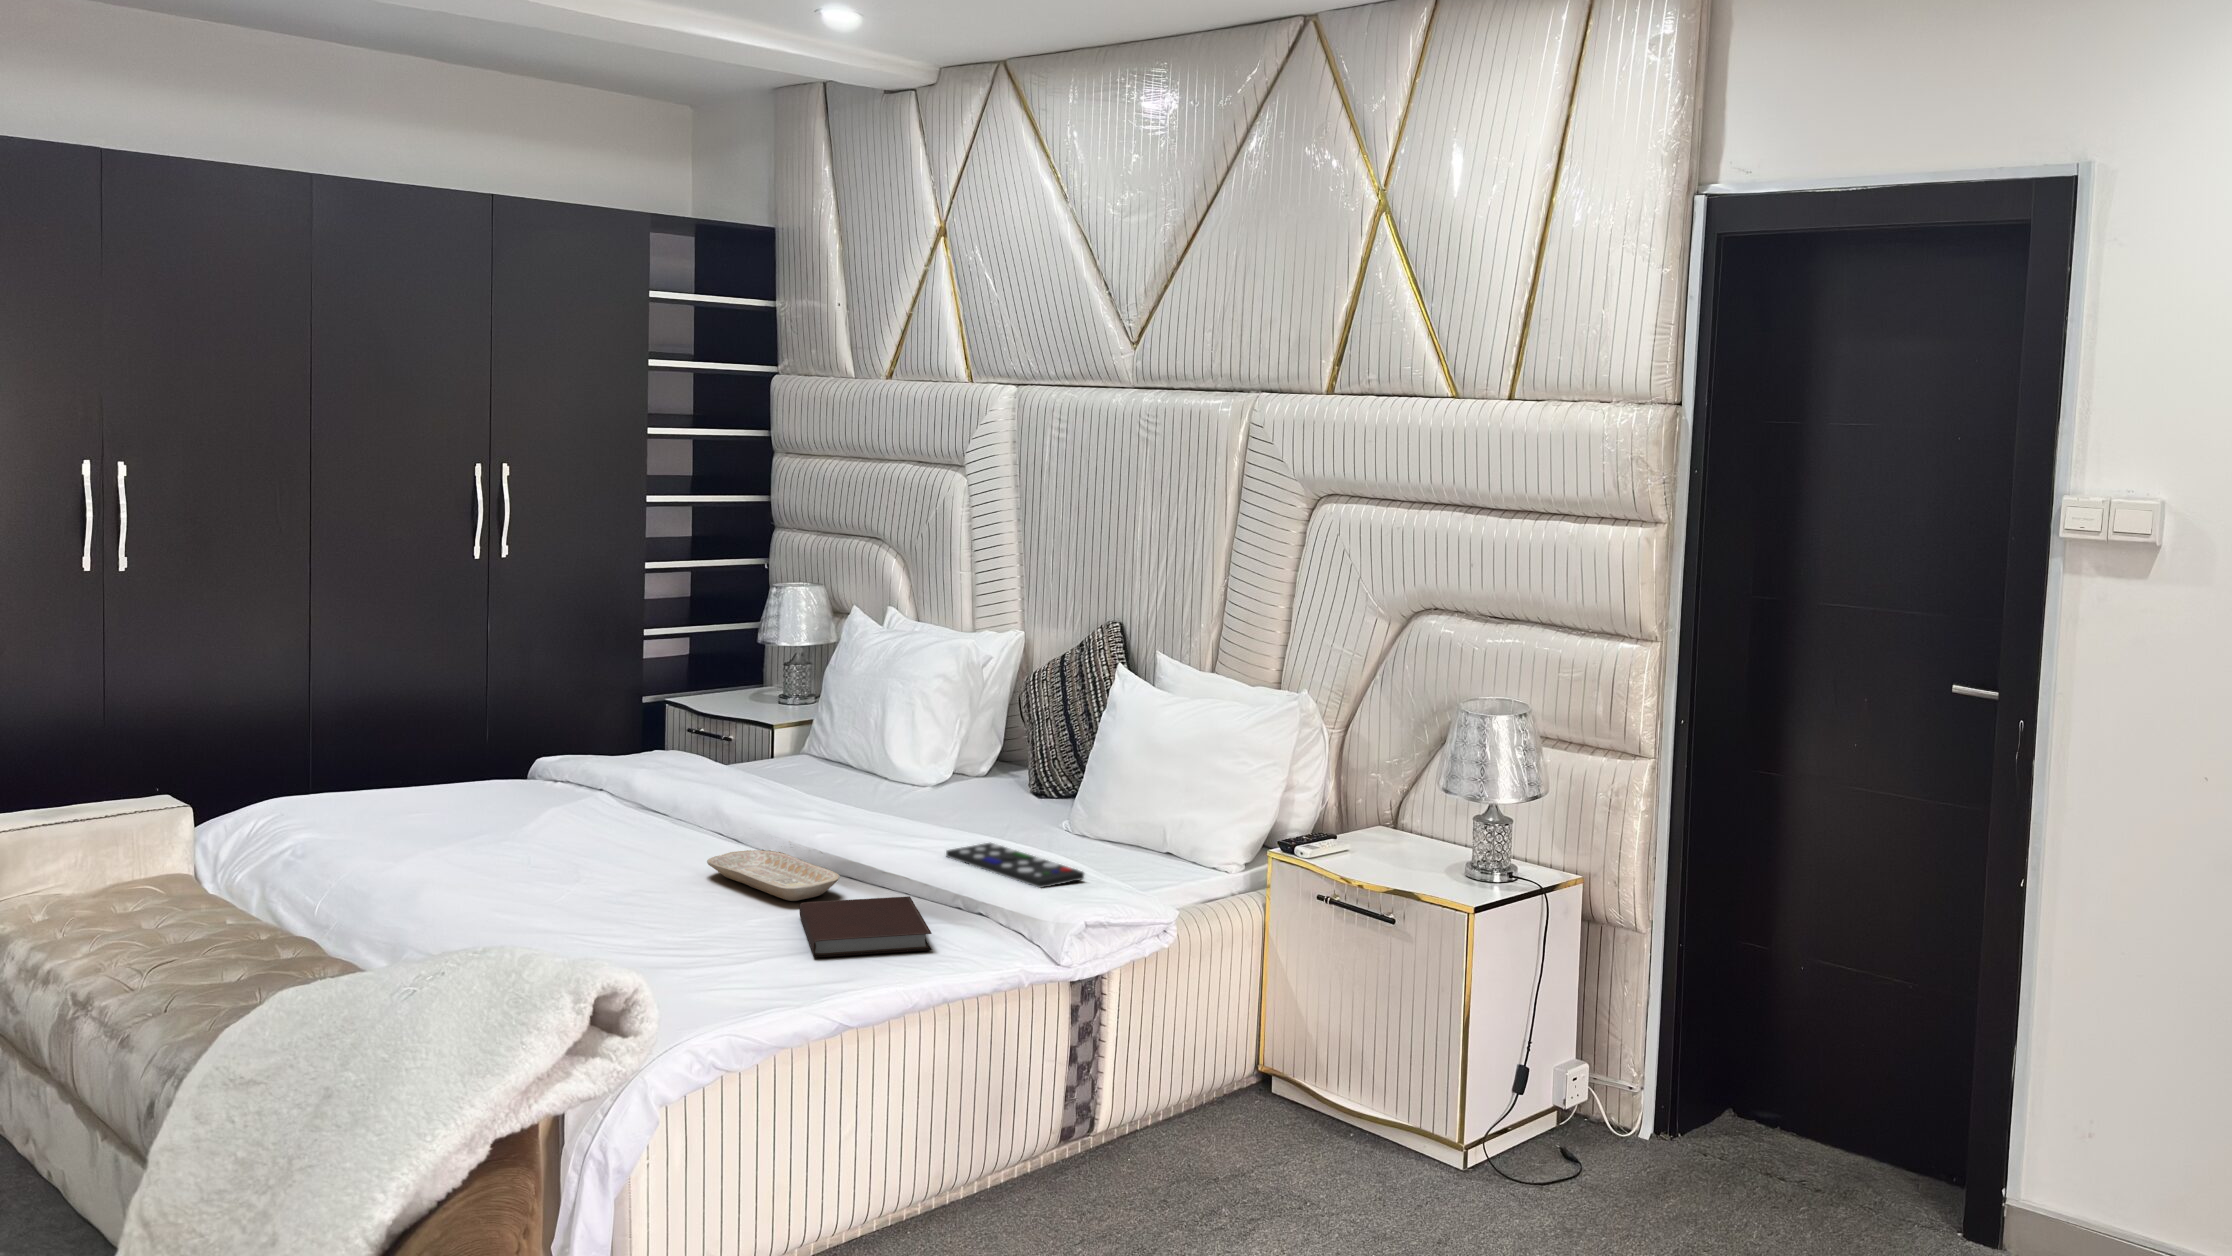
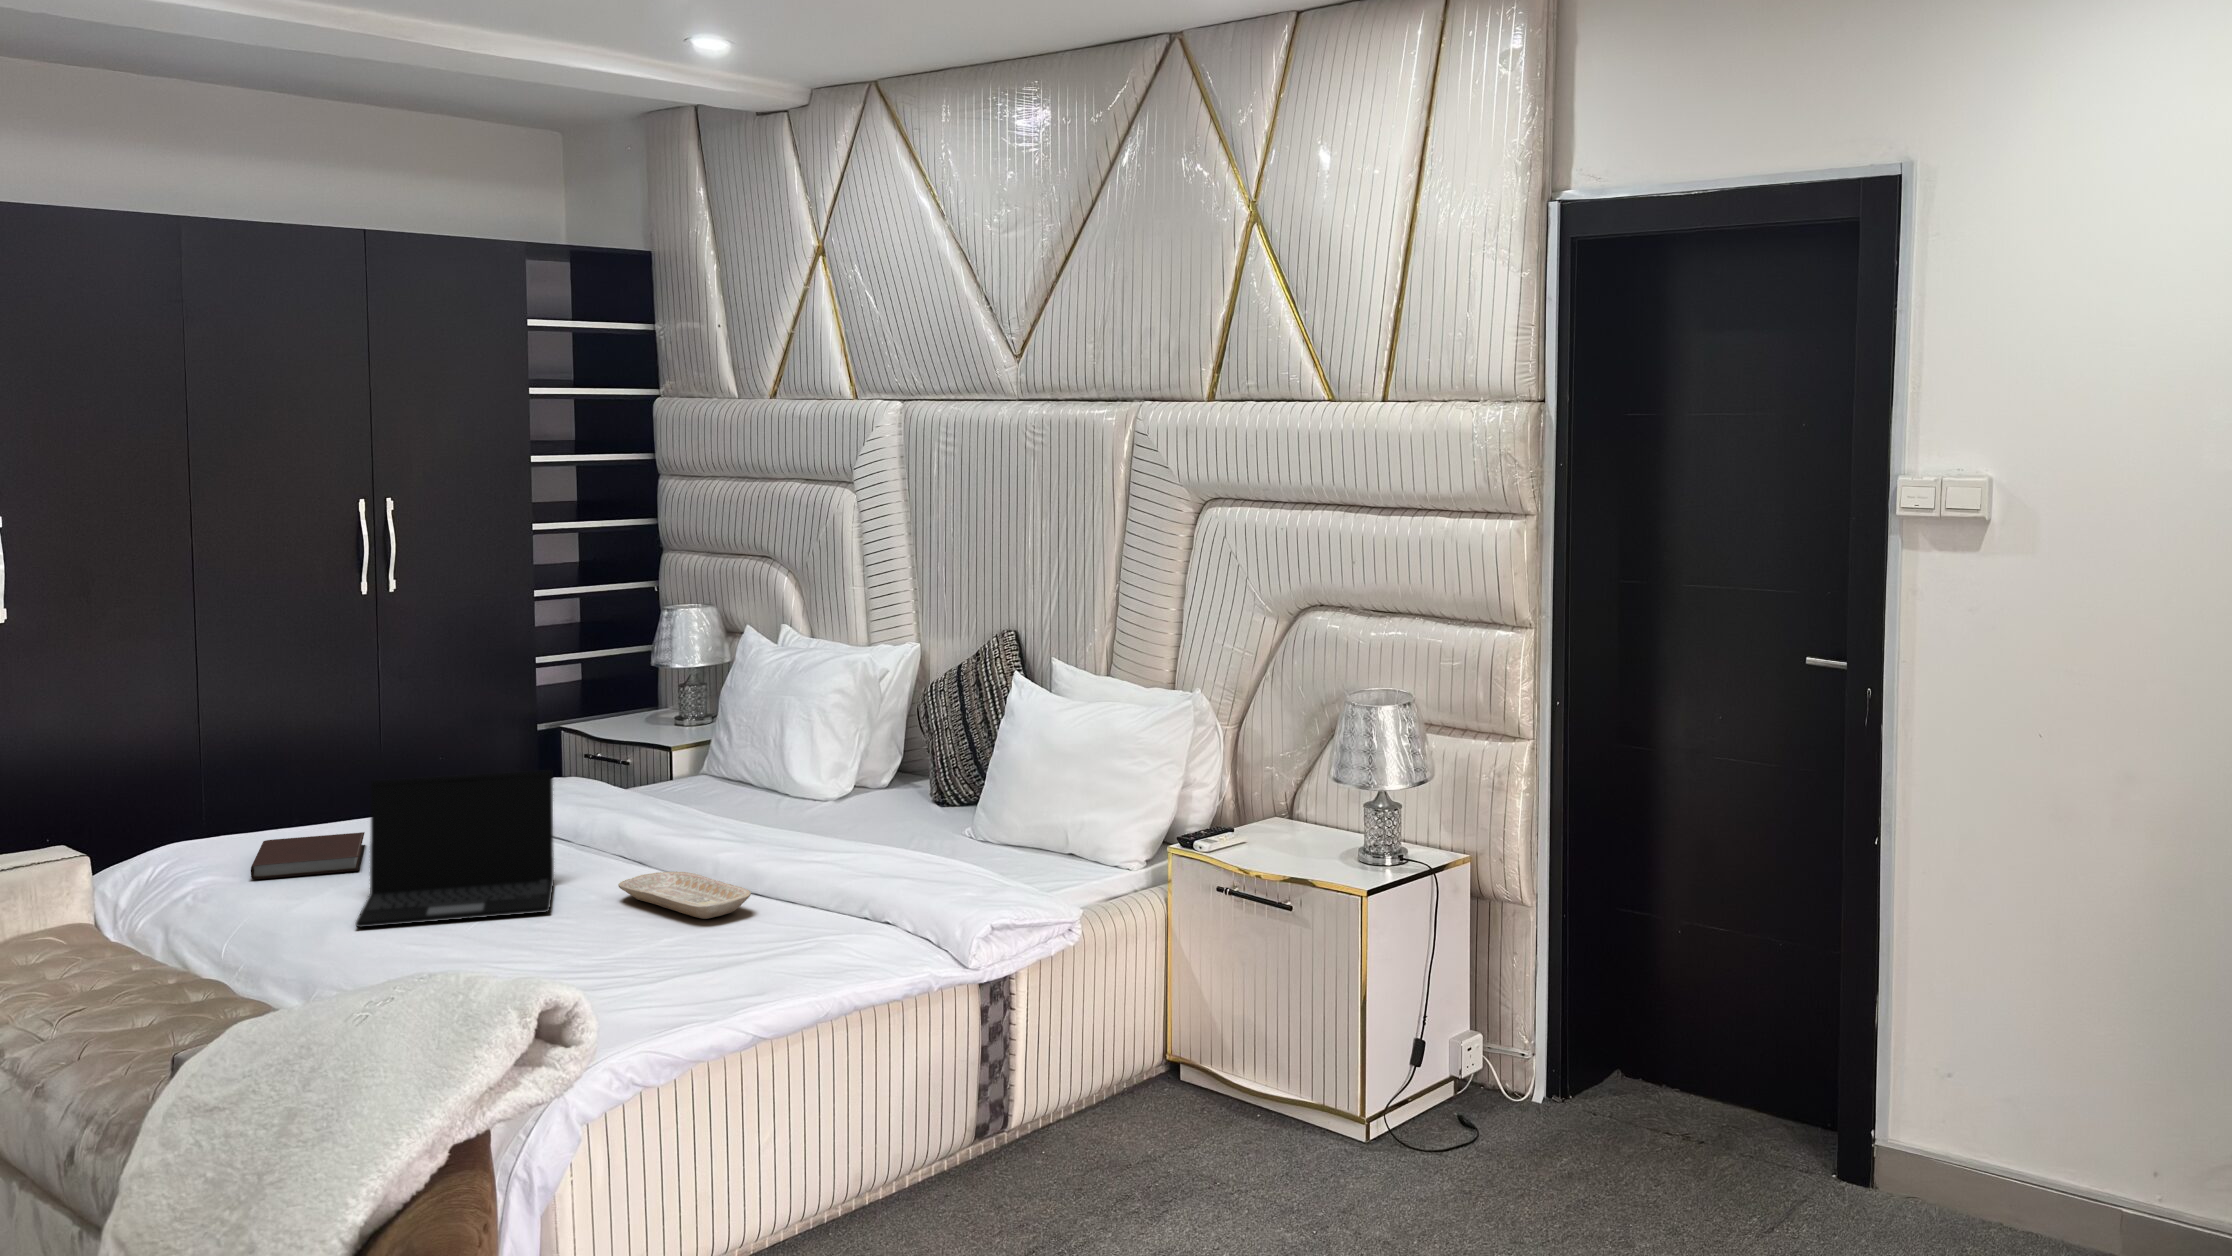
laptop: none [441,741,648,892] -> present [355,770,554,927]
remote control: present [946,843,1084,888] -> none [854,853,990,894]
notebook: present [800,896,932,957] -> present [251,832,365,879]

